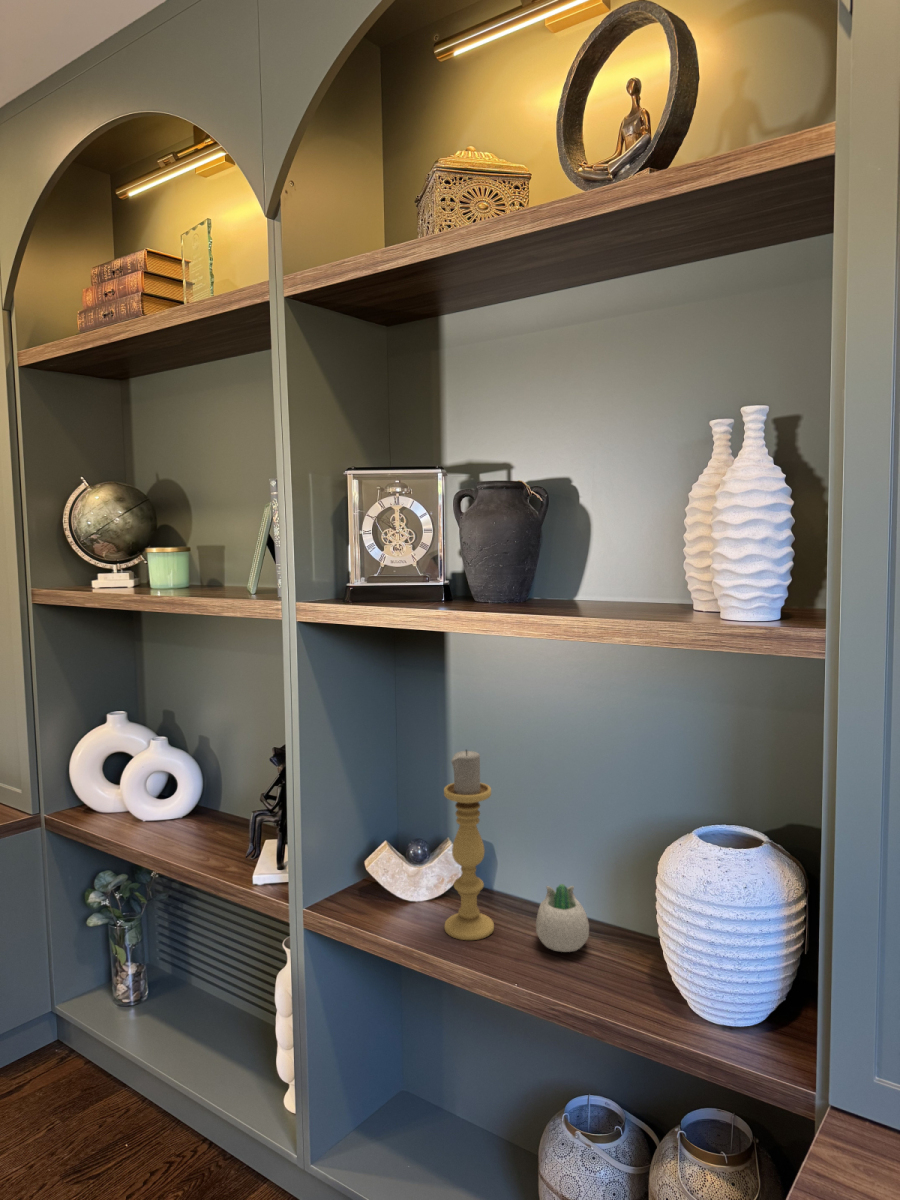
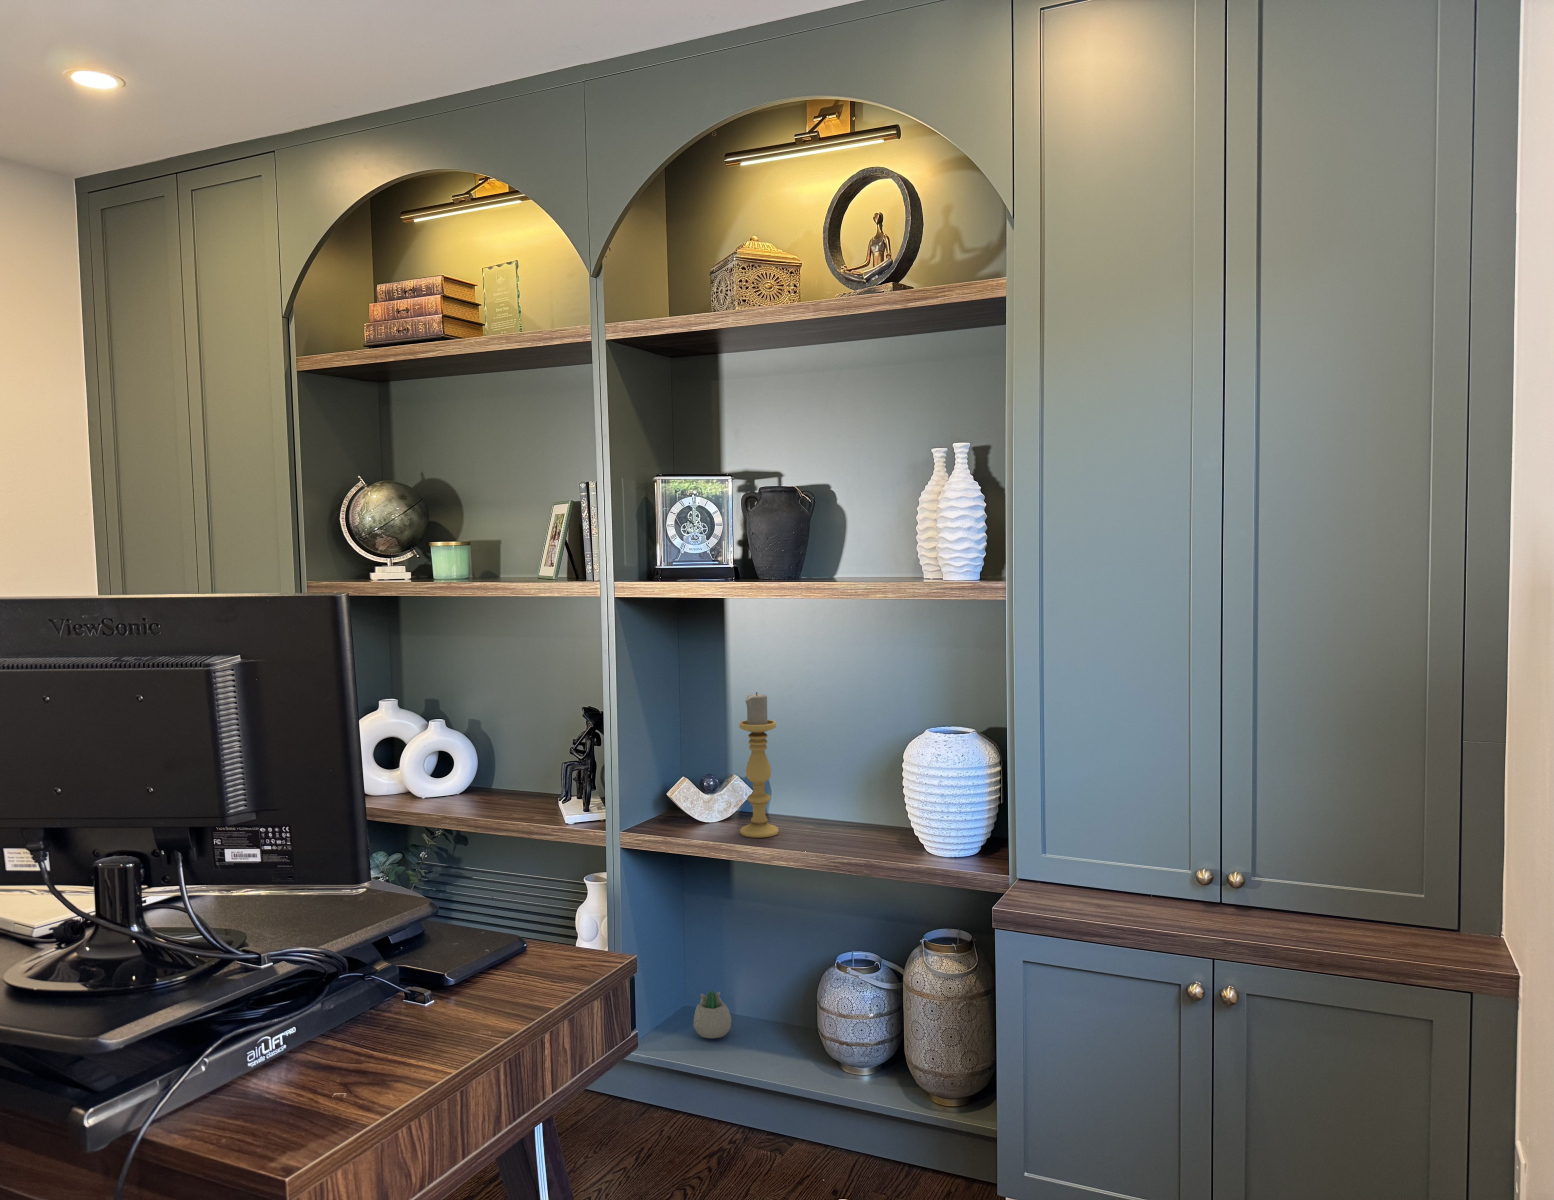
succulent planter: present [536,884,589,952] -> present [693,991,731,1038]

